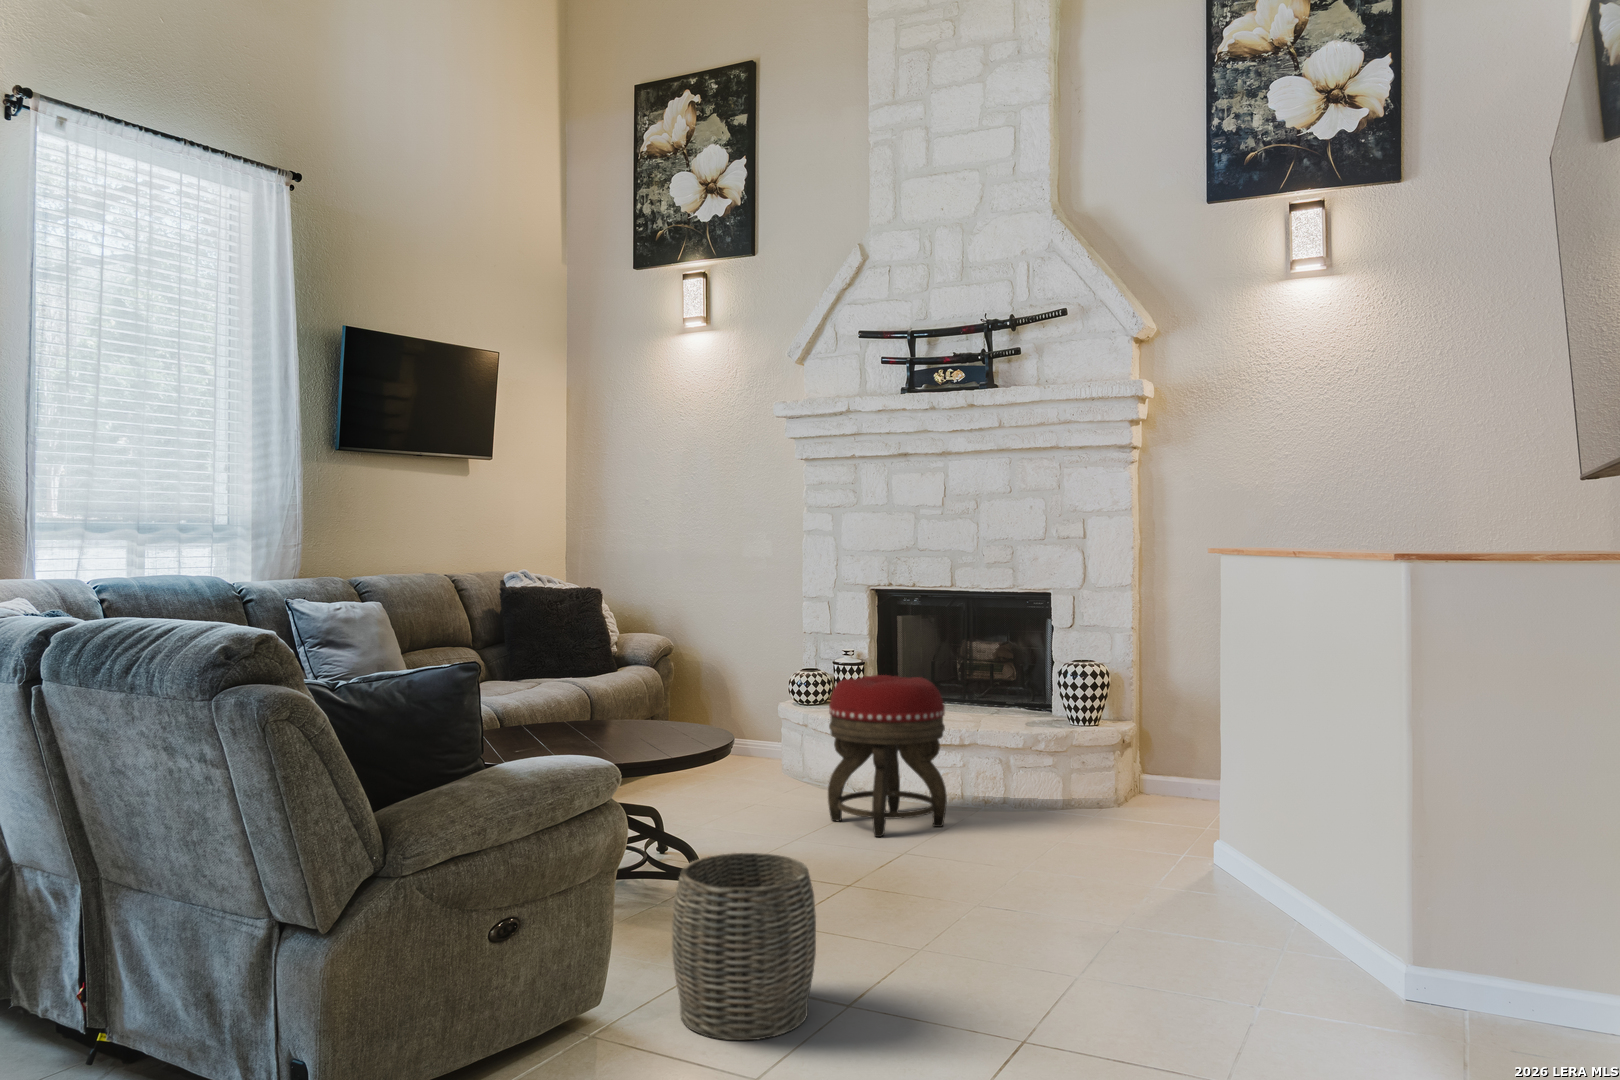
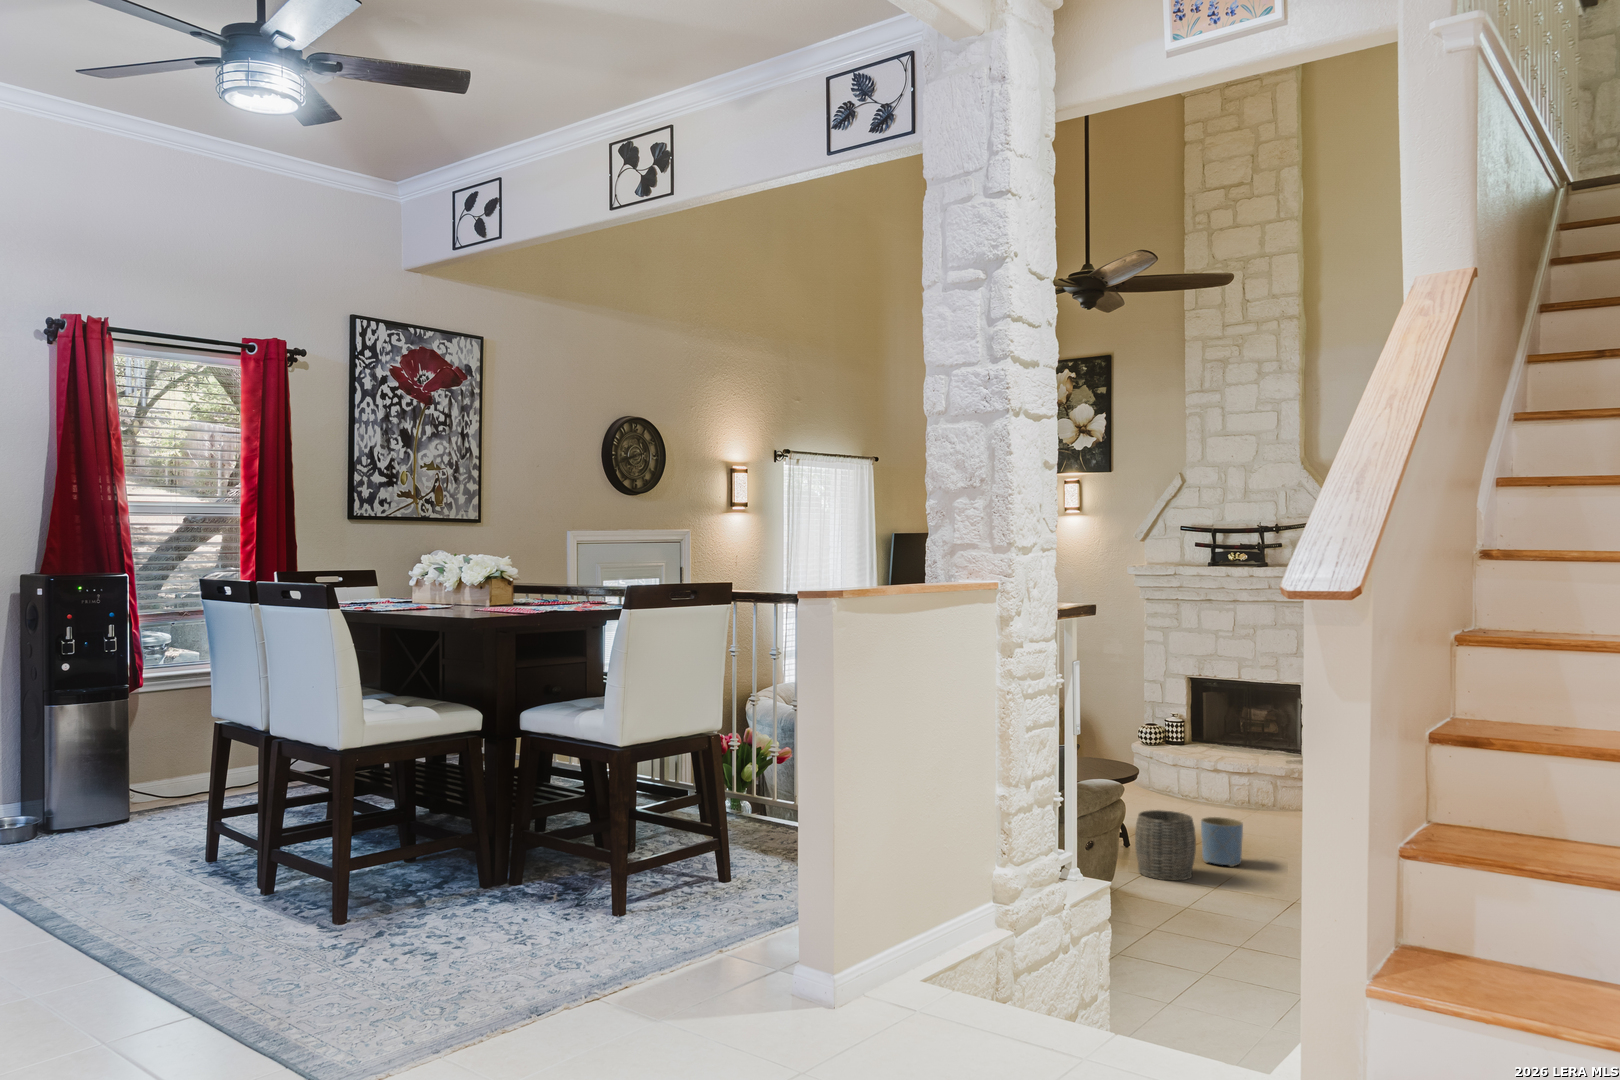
footstool: present [828,675,947,837] -> none [1171,732,1240,819]
planter: none [843,854,934,973] -> present [1201,817,1243,867]

